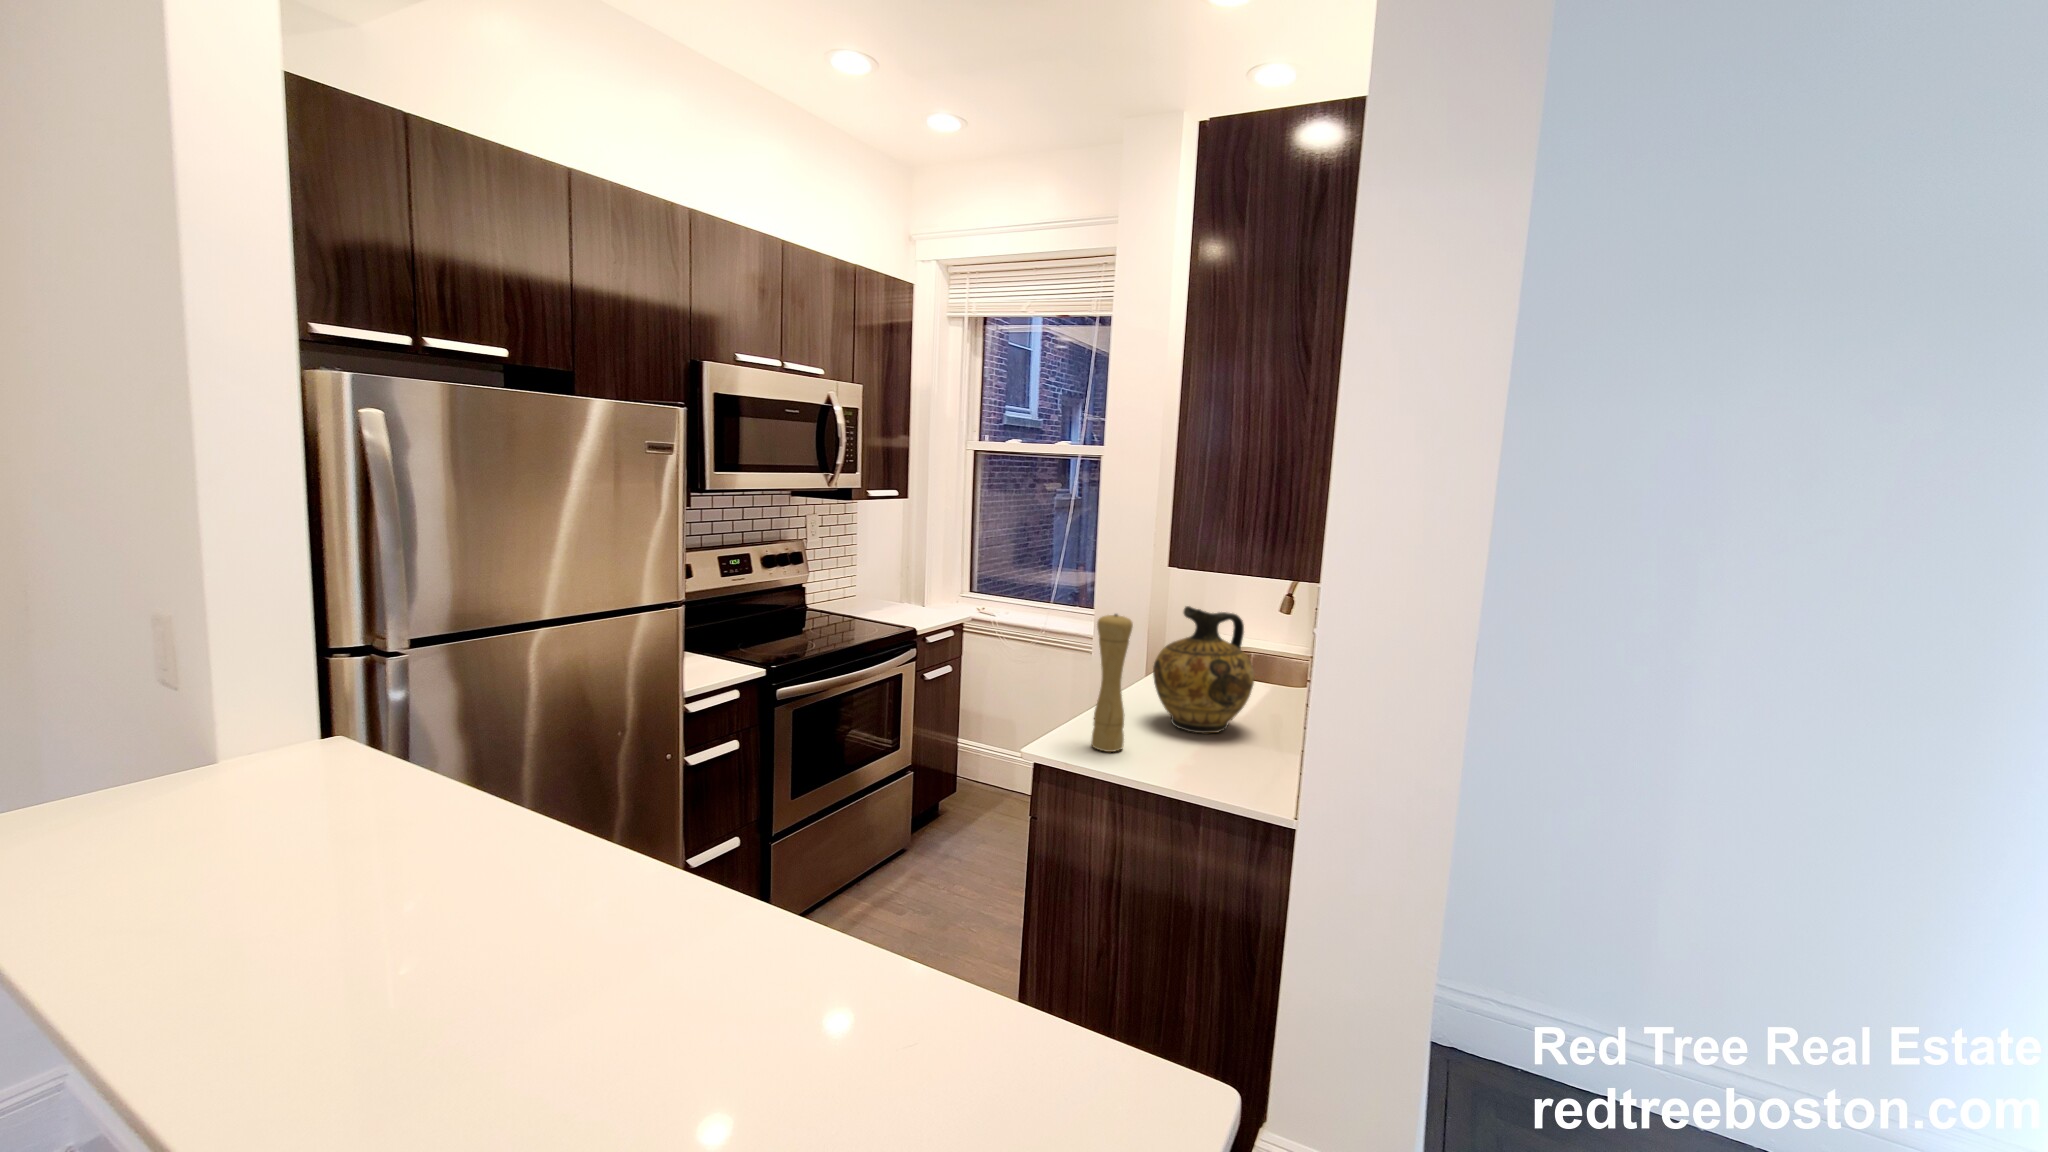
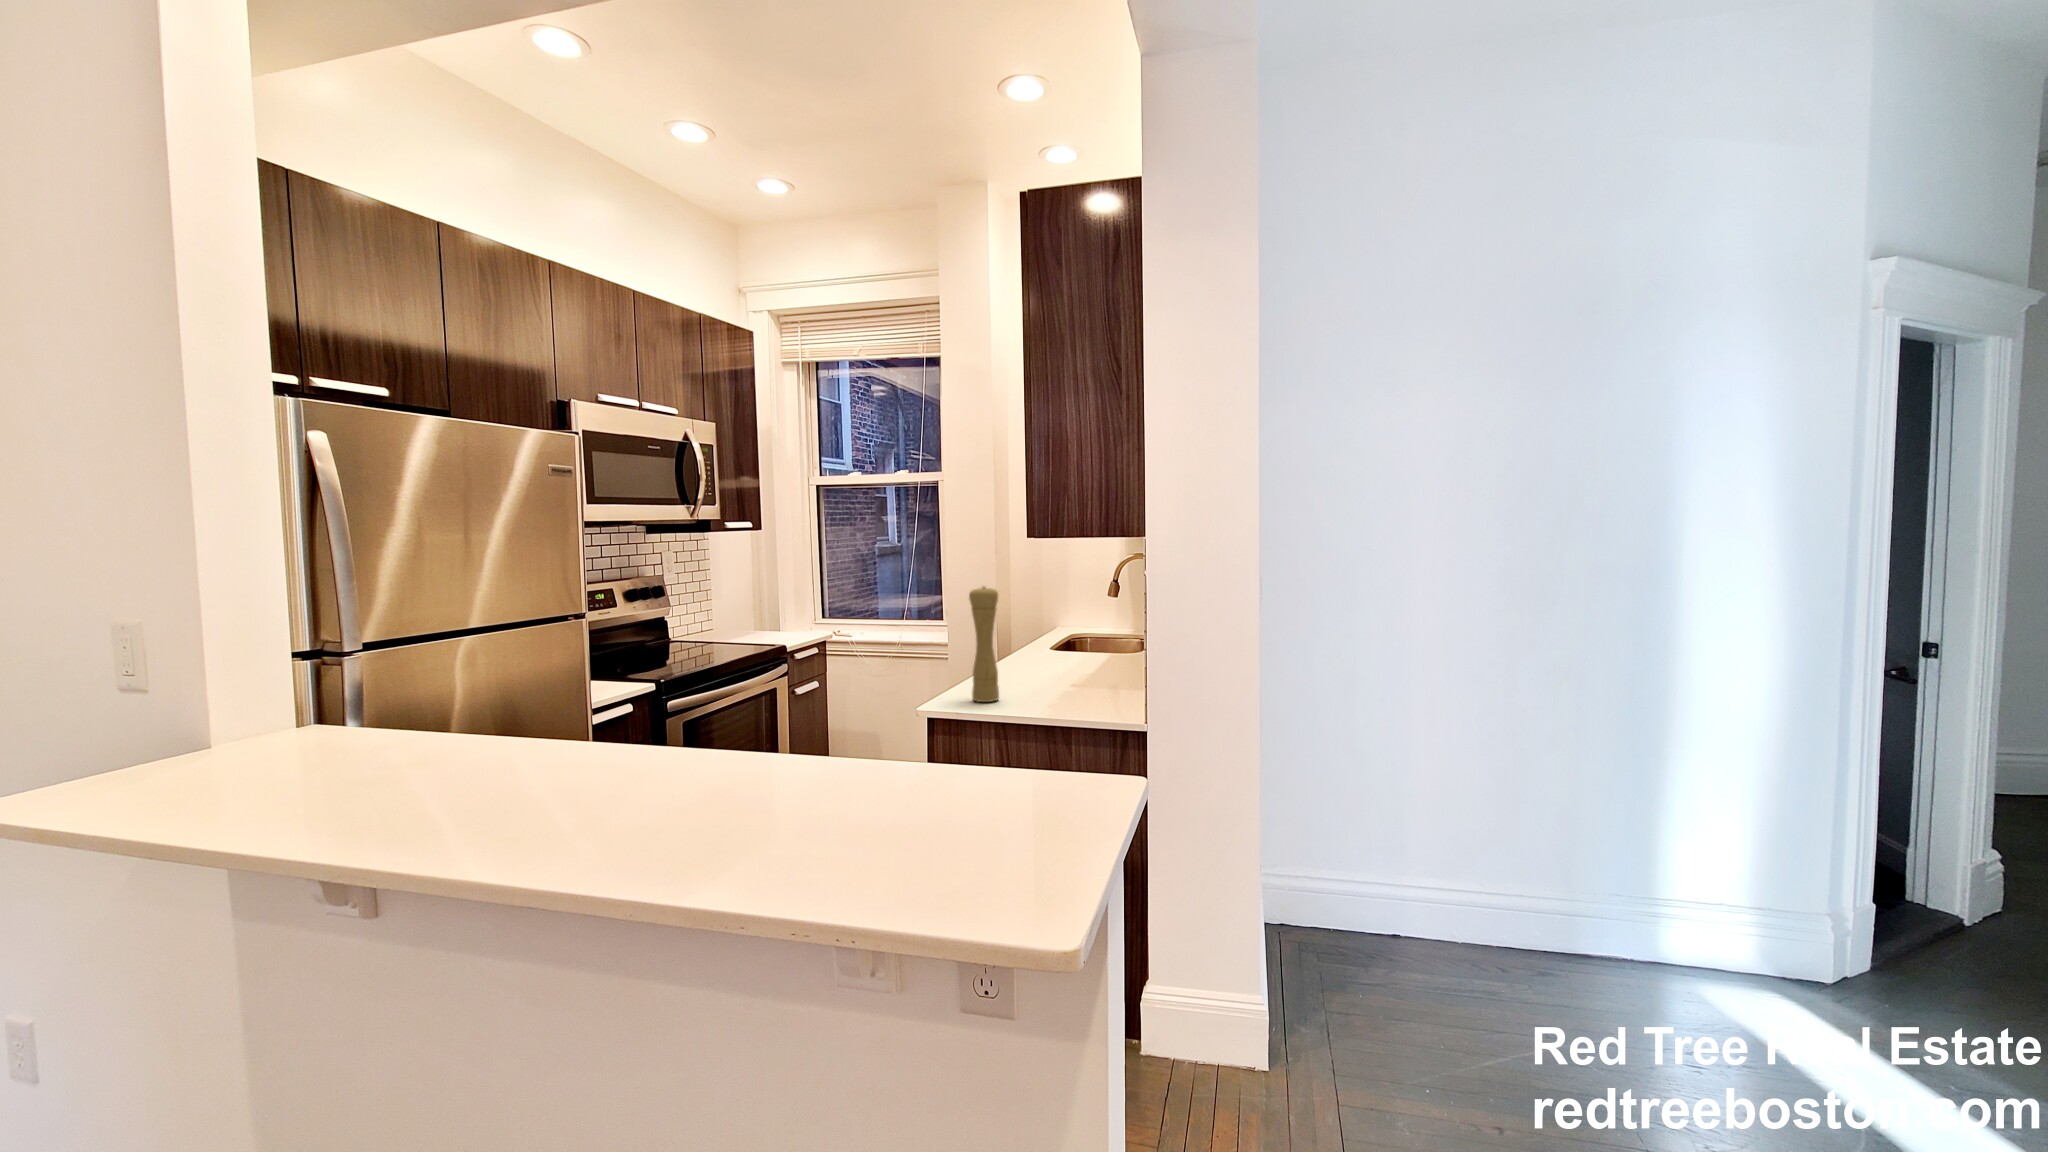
ceramic jug: present [1153,606,1254,733] -> none [1015,582,1097,686]

